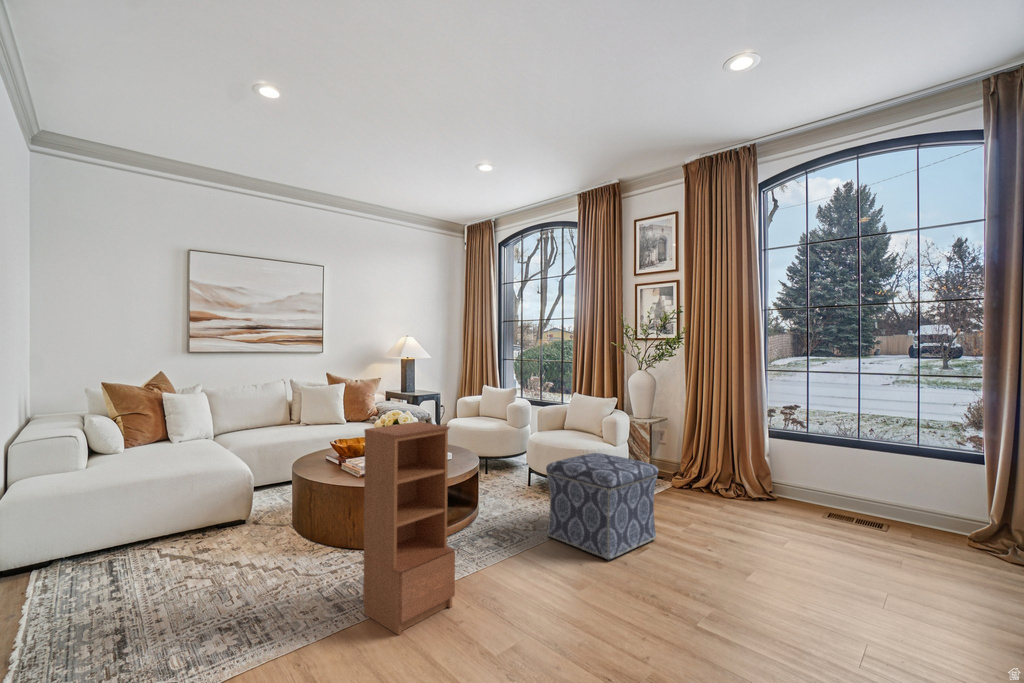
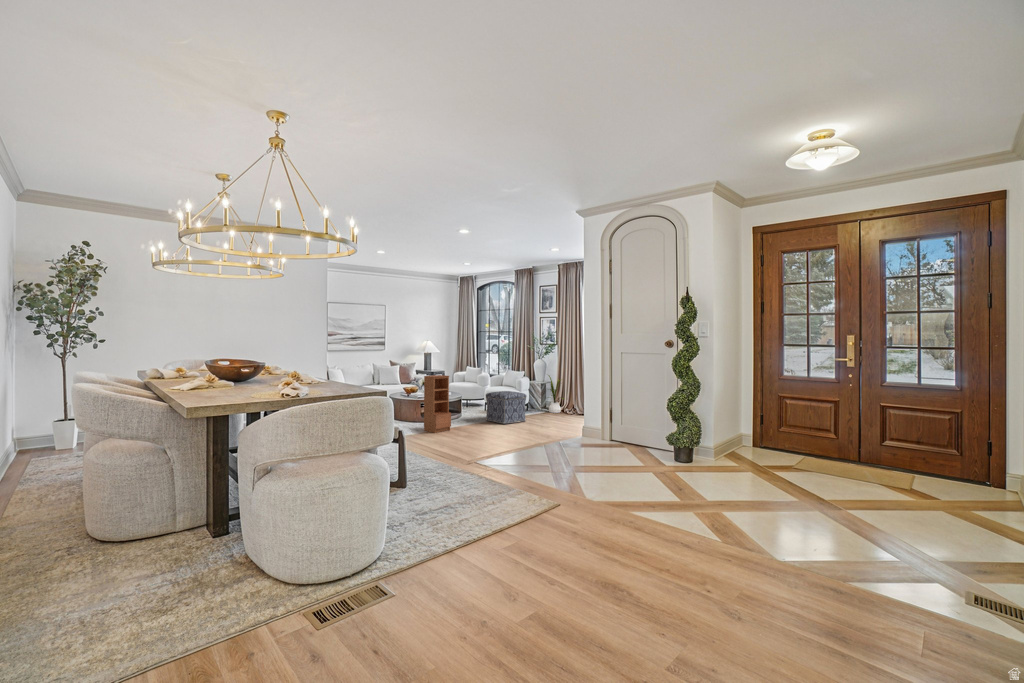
house plant: none [661,402,717,495] -> present [548,375,564,413]

